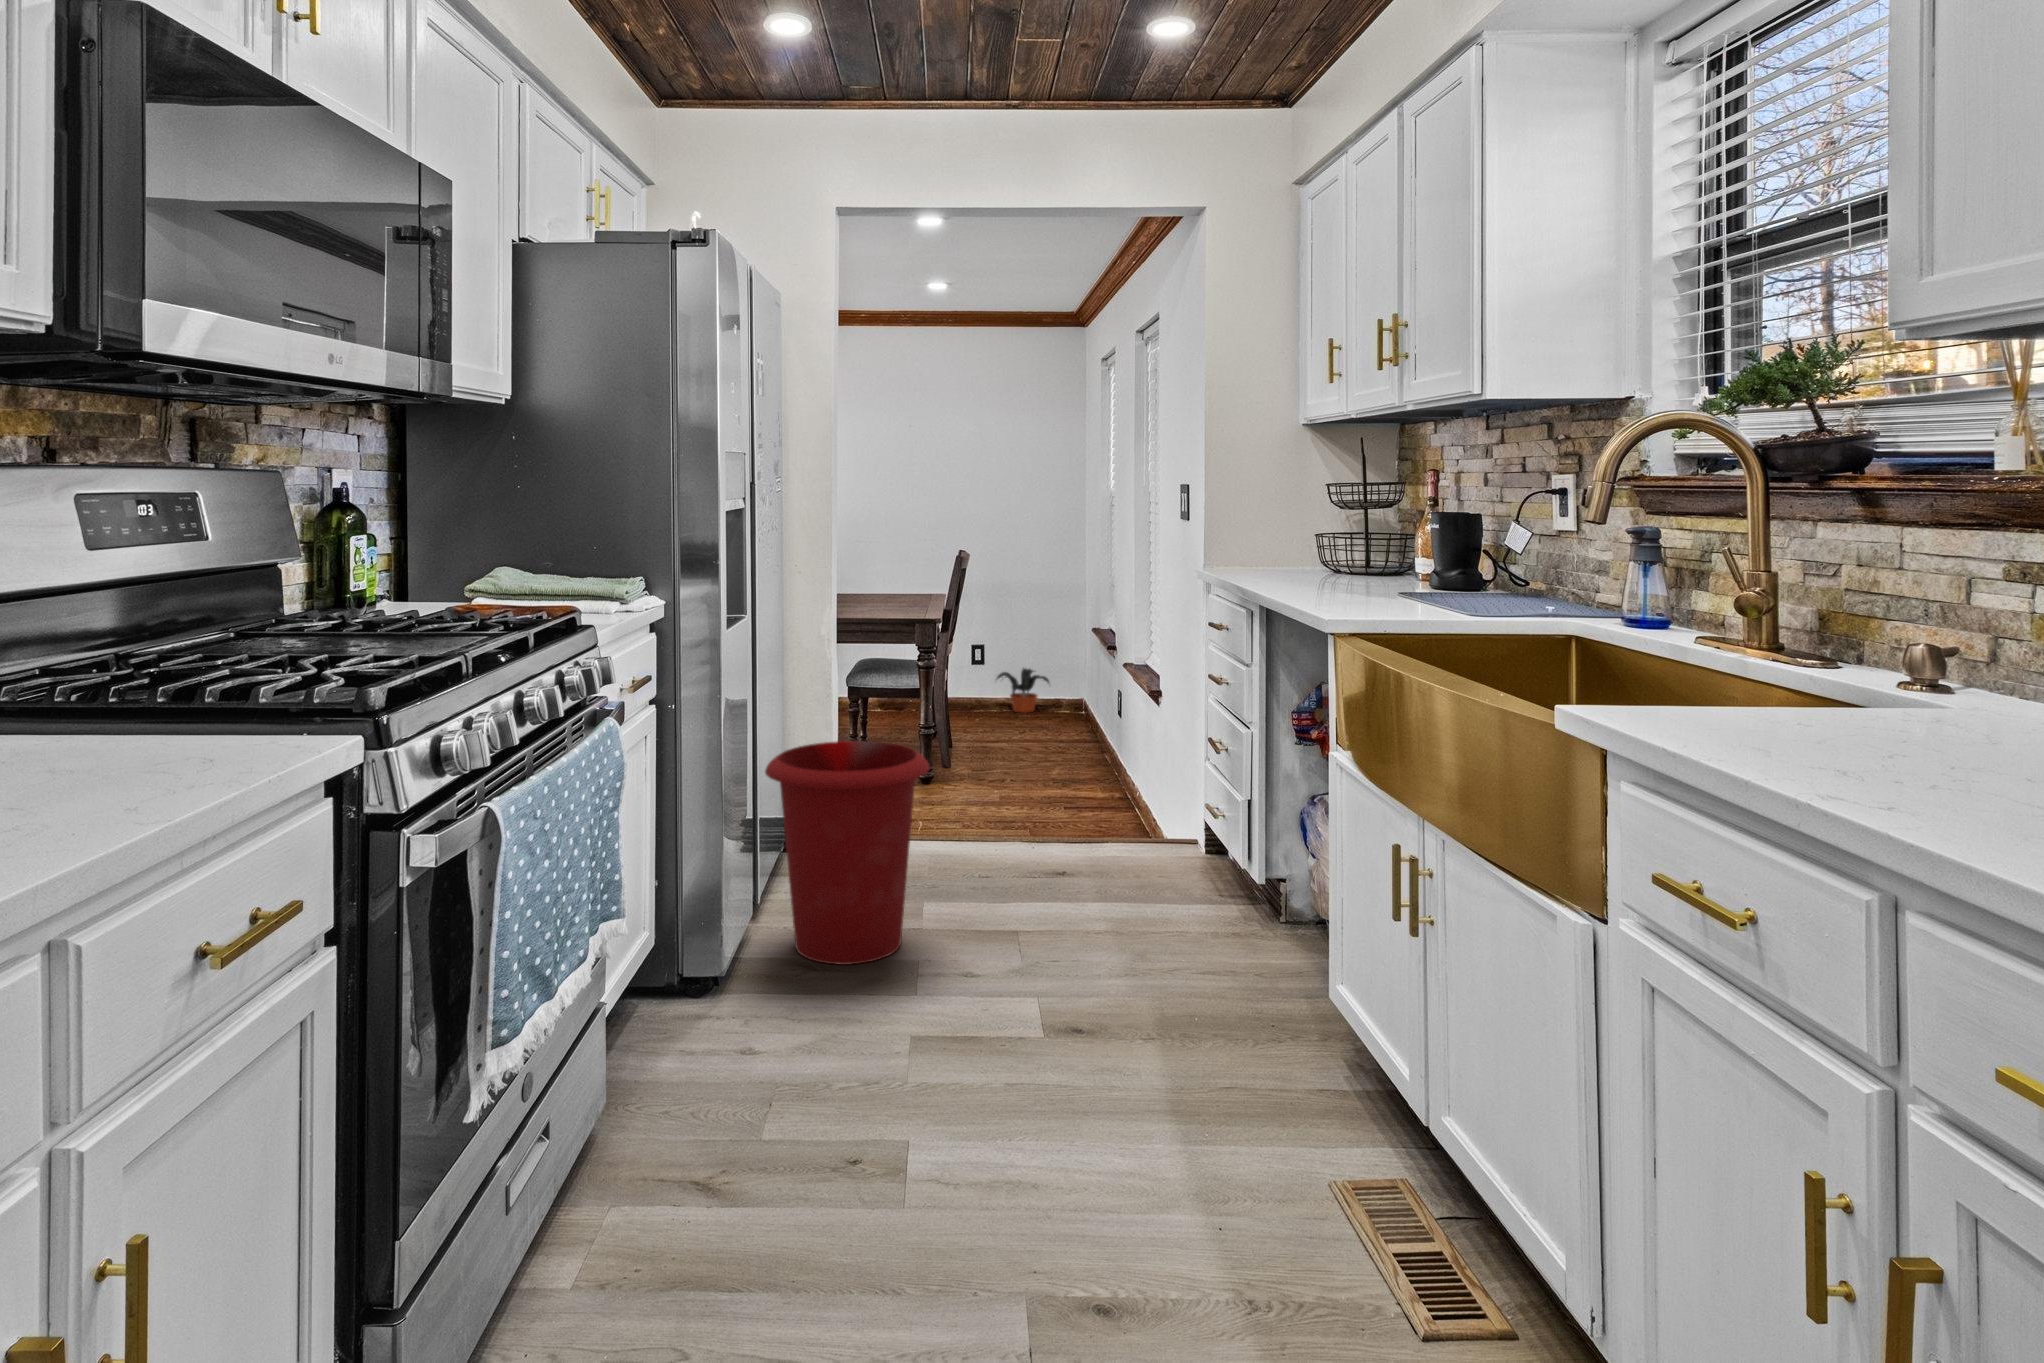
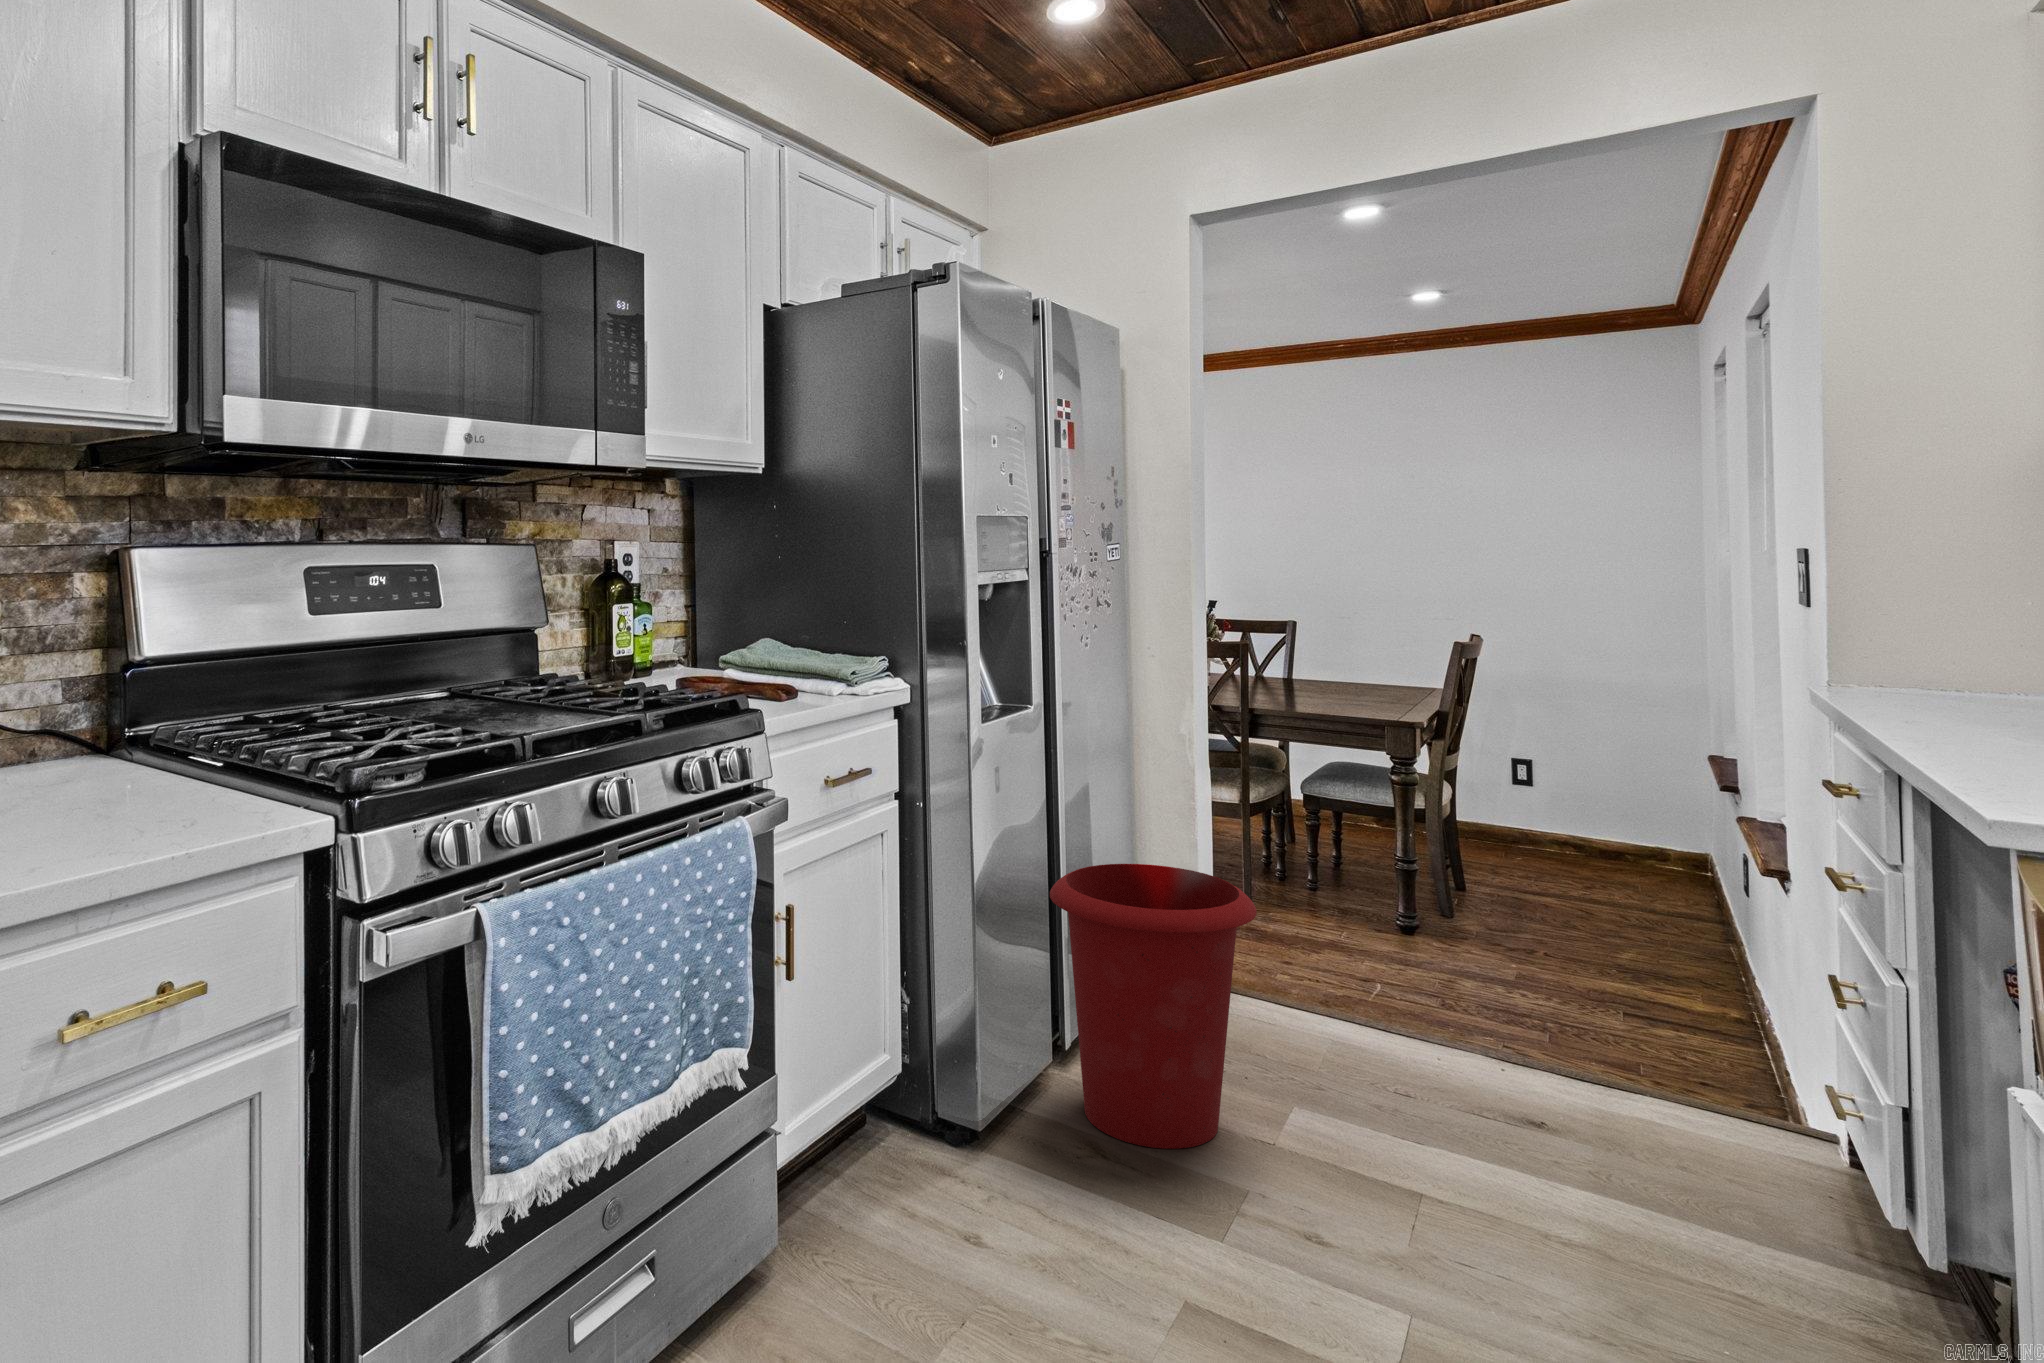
potted plant: present [997,668,1049,712] -> none [1560,796,1648,858]

